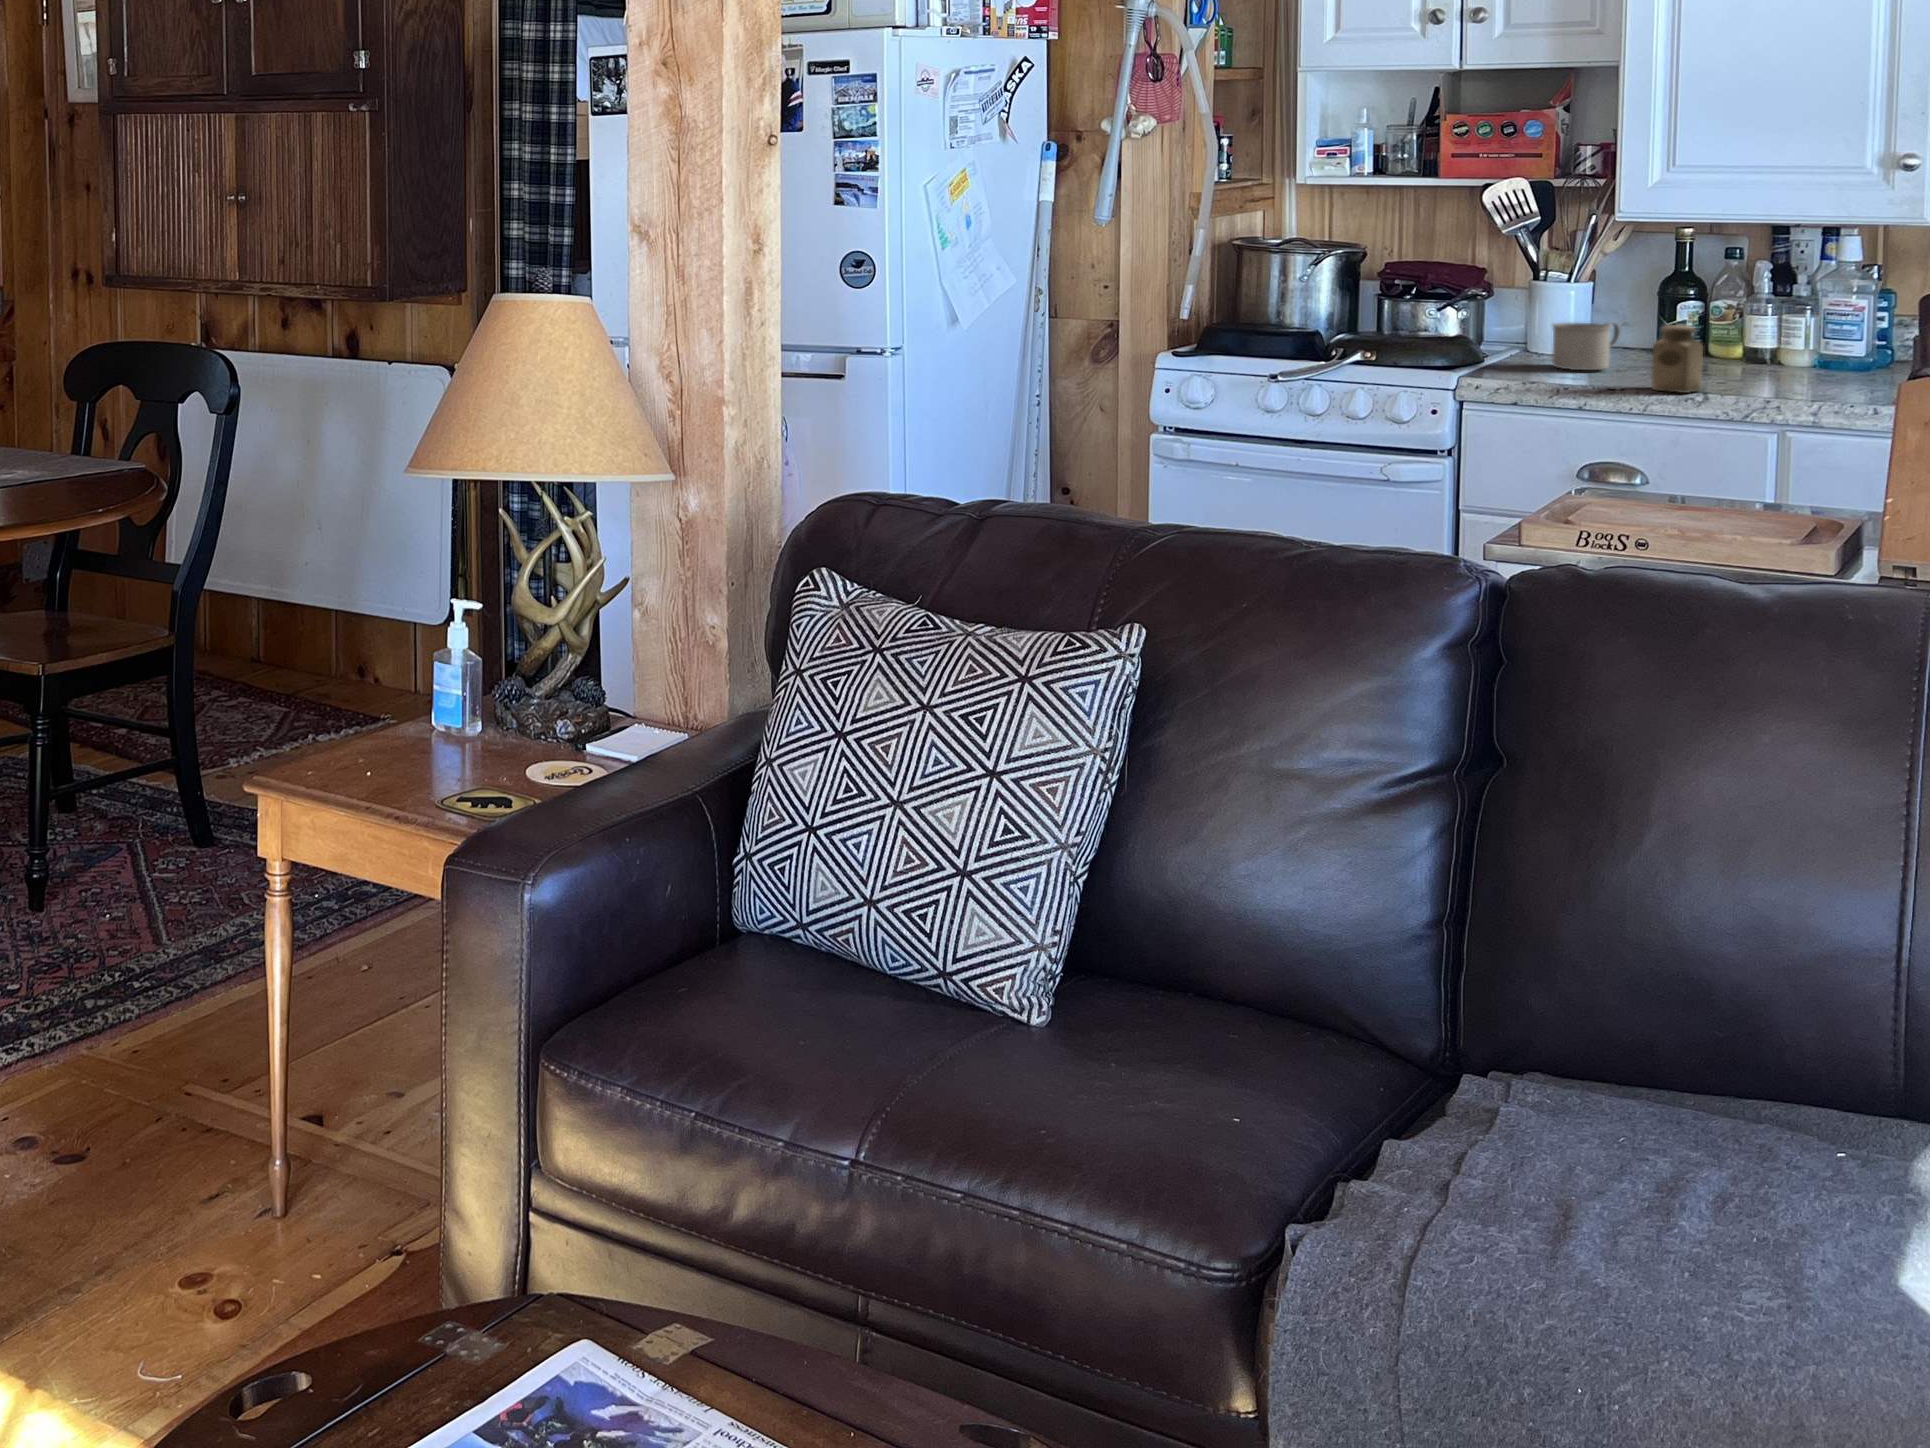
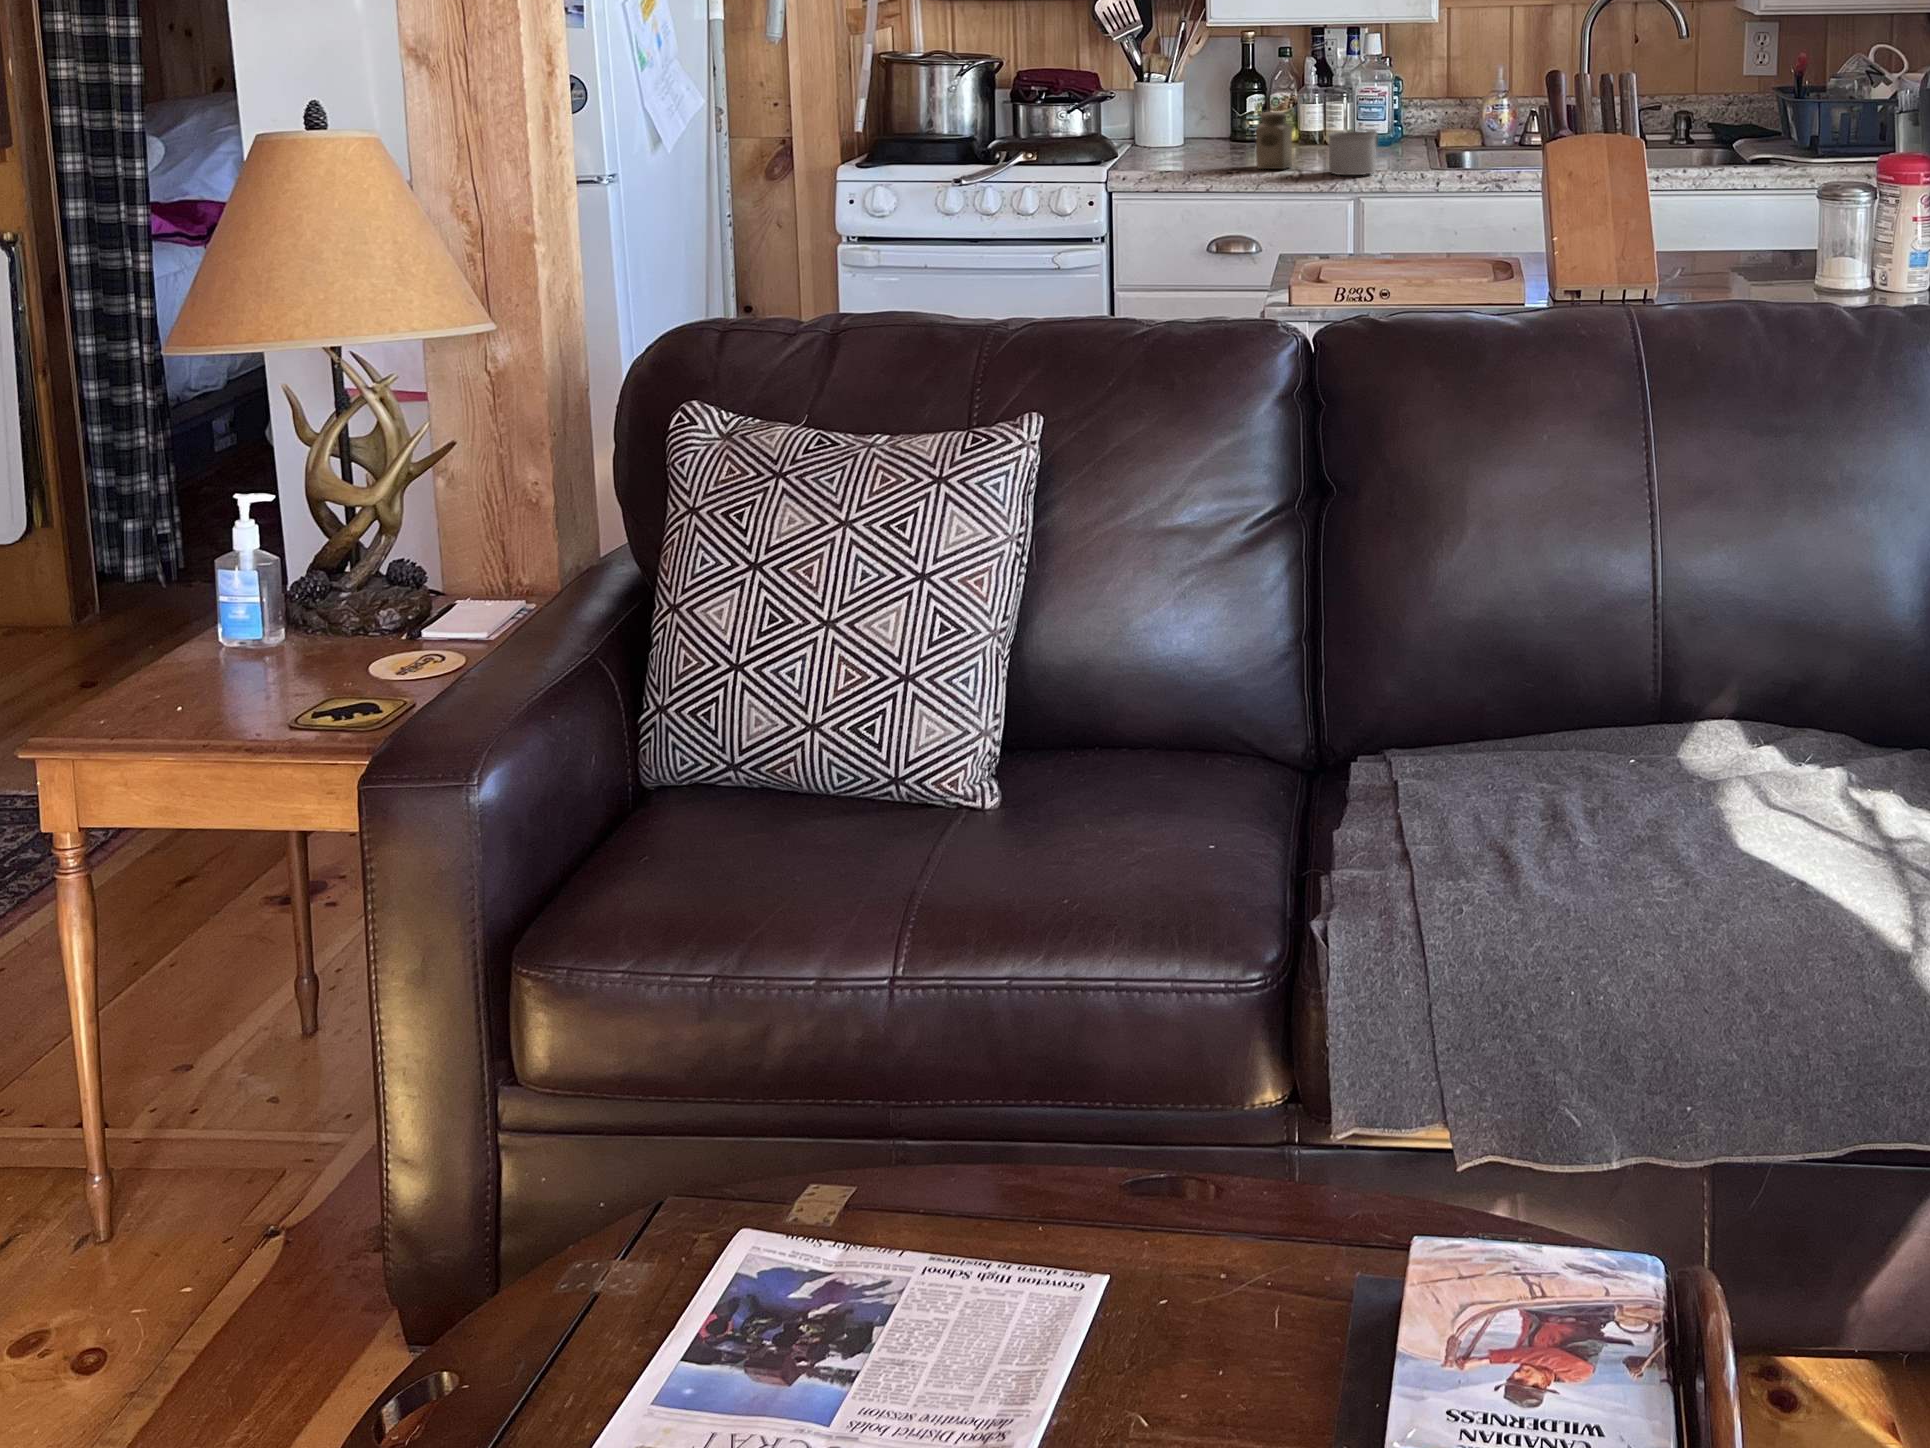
mug: present [1552,322,1620,370] -> present [1328,129,1378,175]

